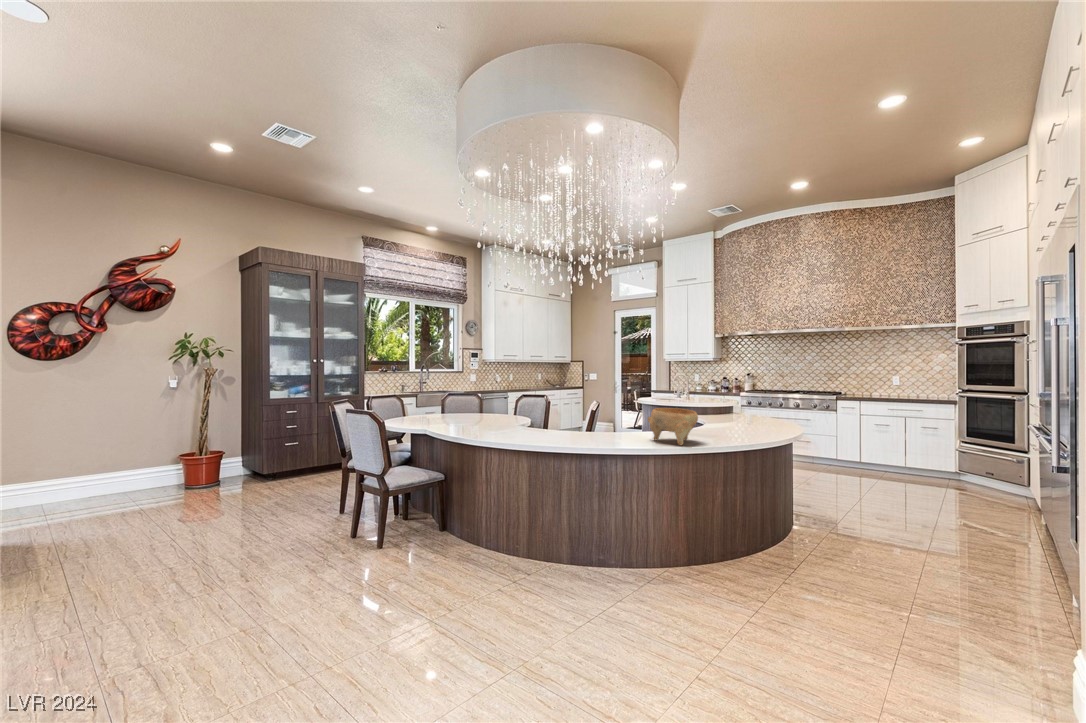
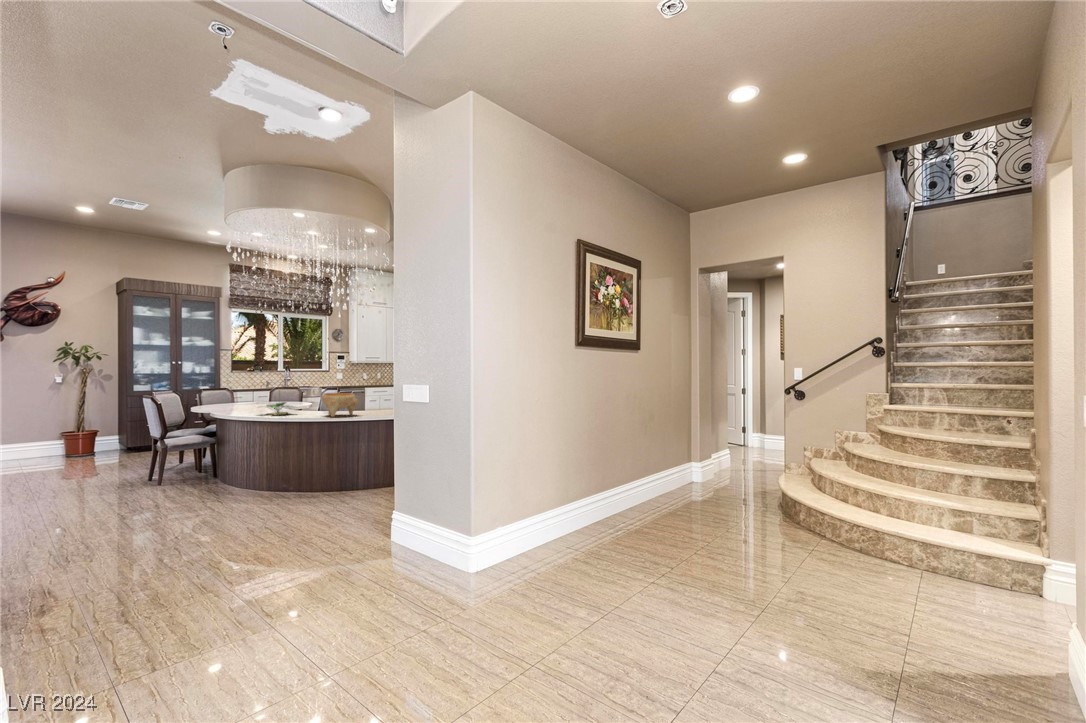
potted plant: none [559,398,607,442] -> present [267,396,293,415]

